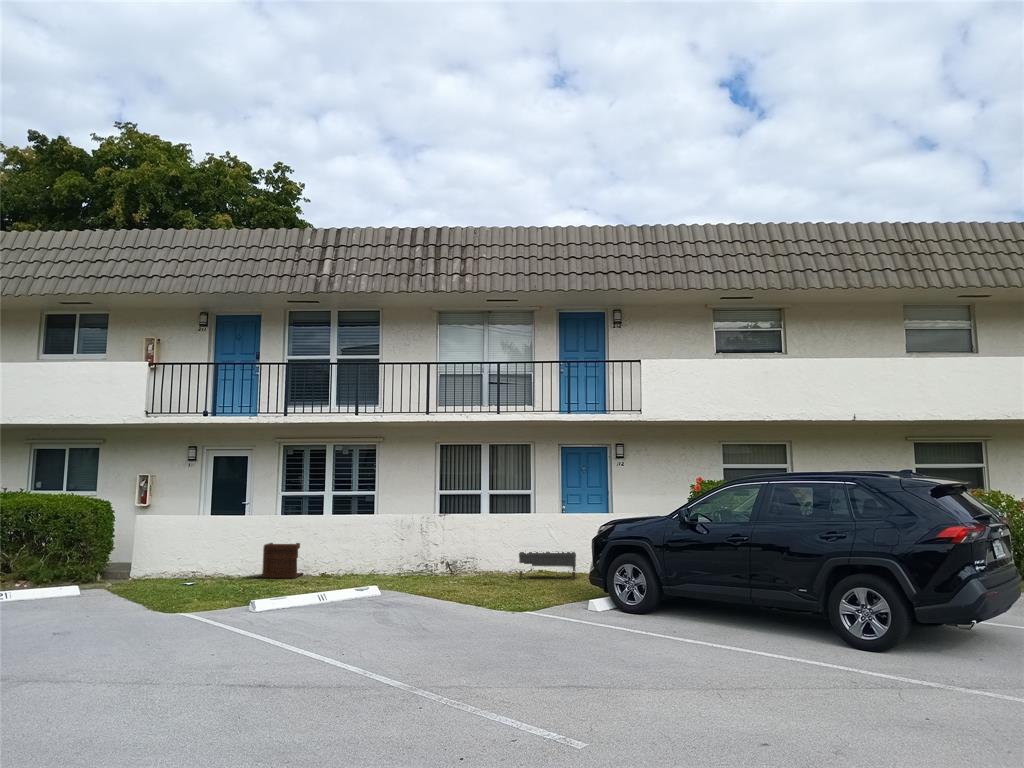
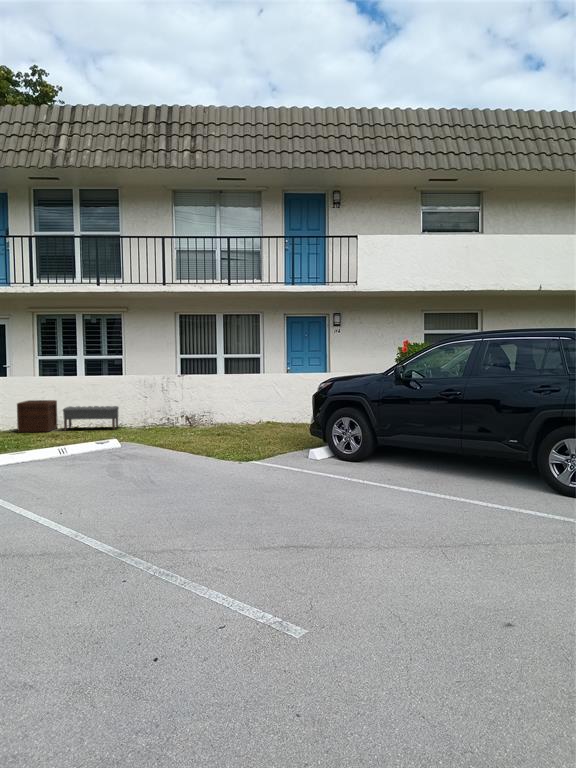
bench: present [519,551,576,579] -> present [63,406,119,430]

